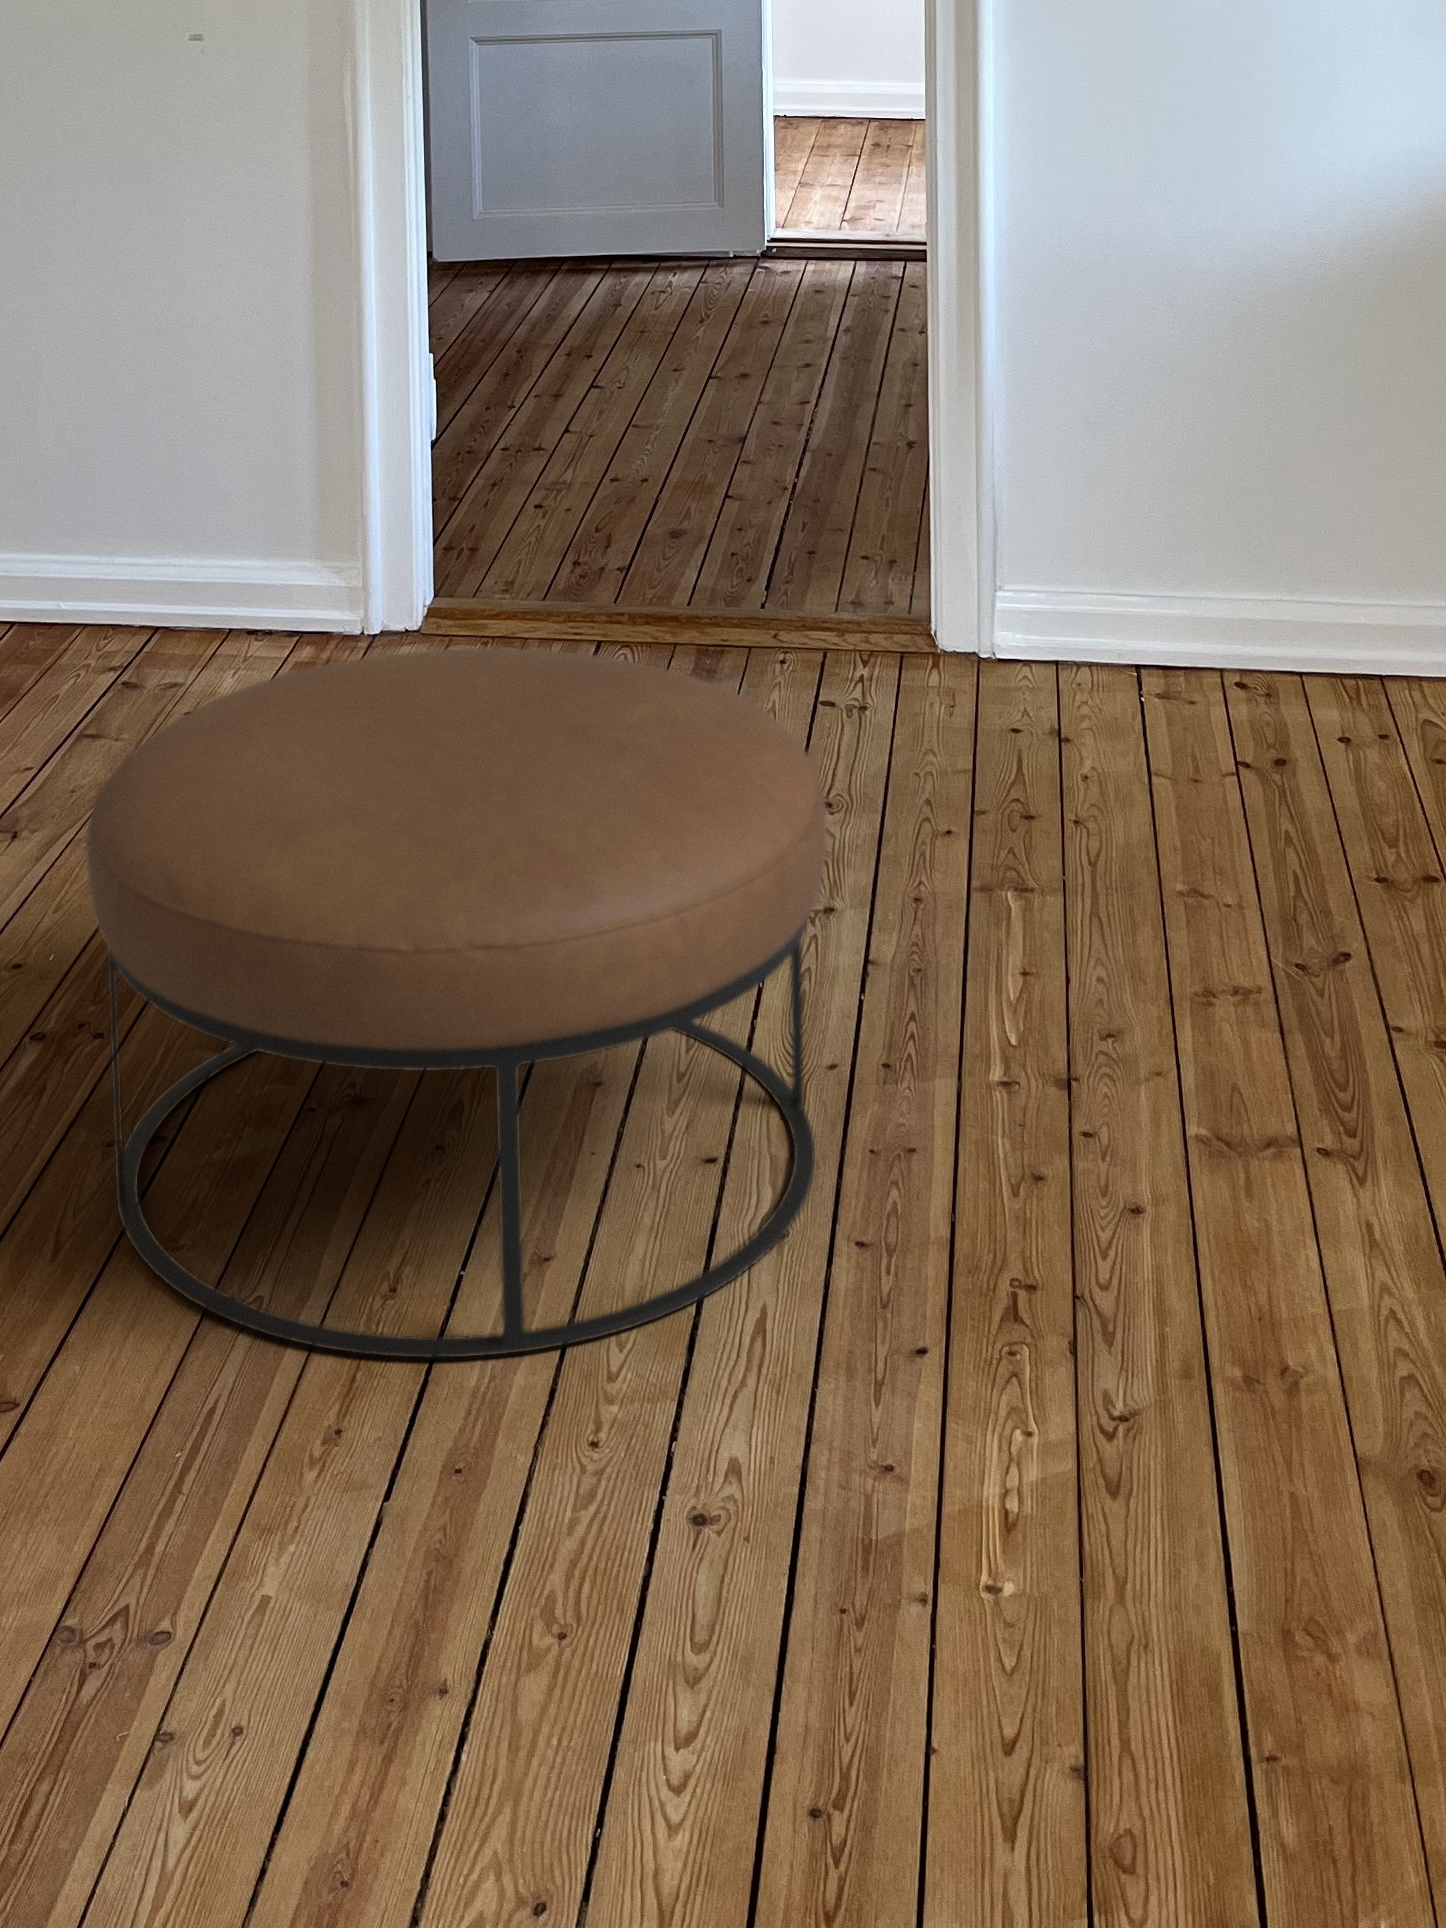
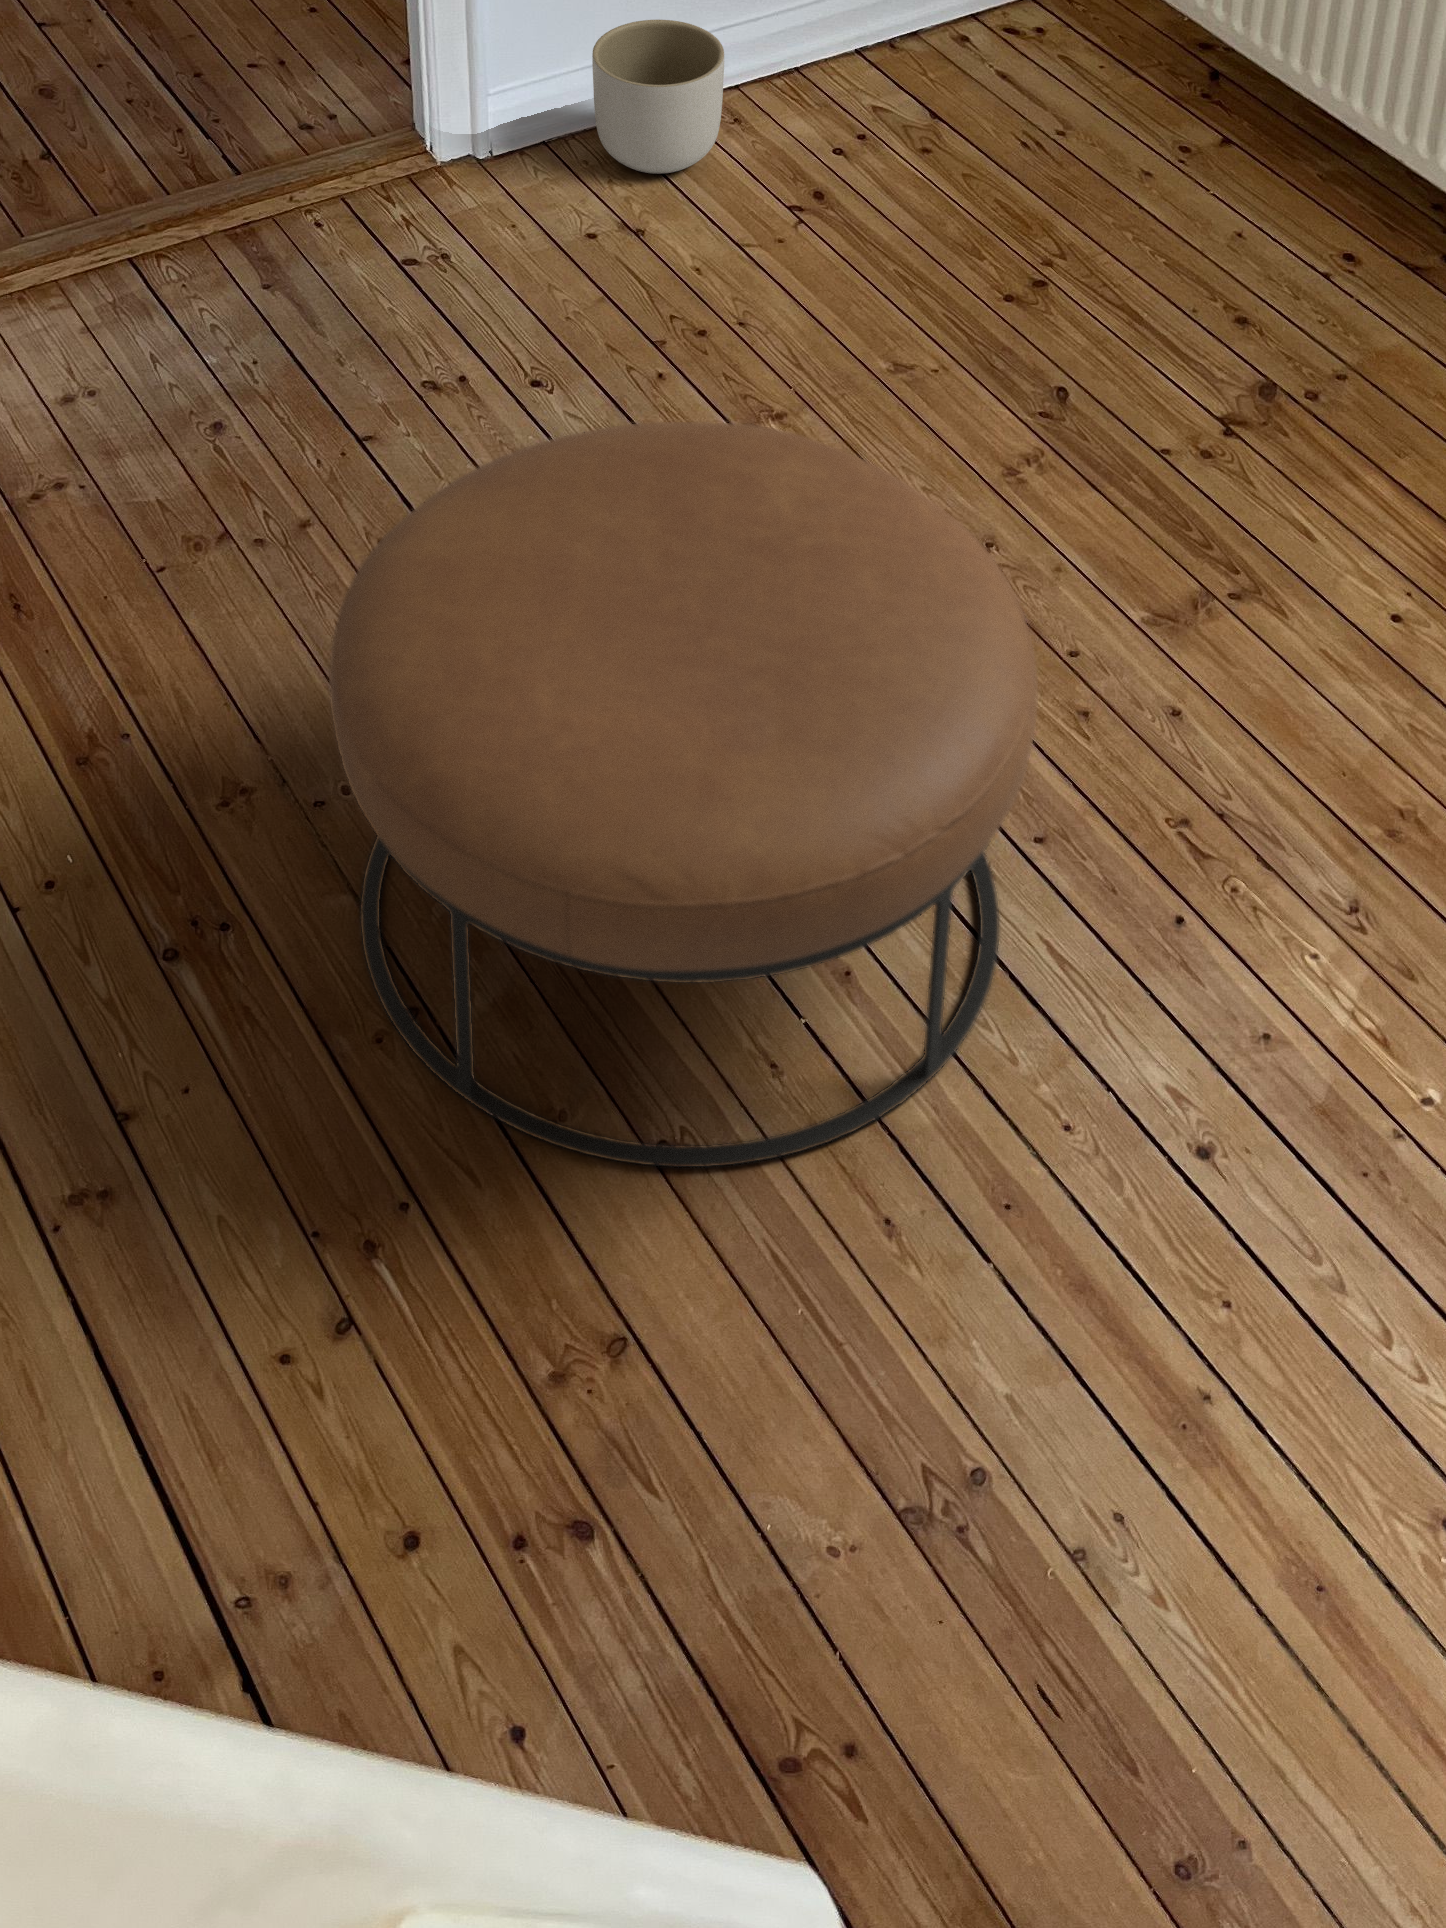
planter: none [1081,551,1224,711] -> present [592,20,724,174]

